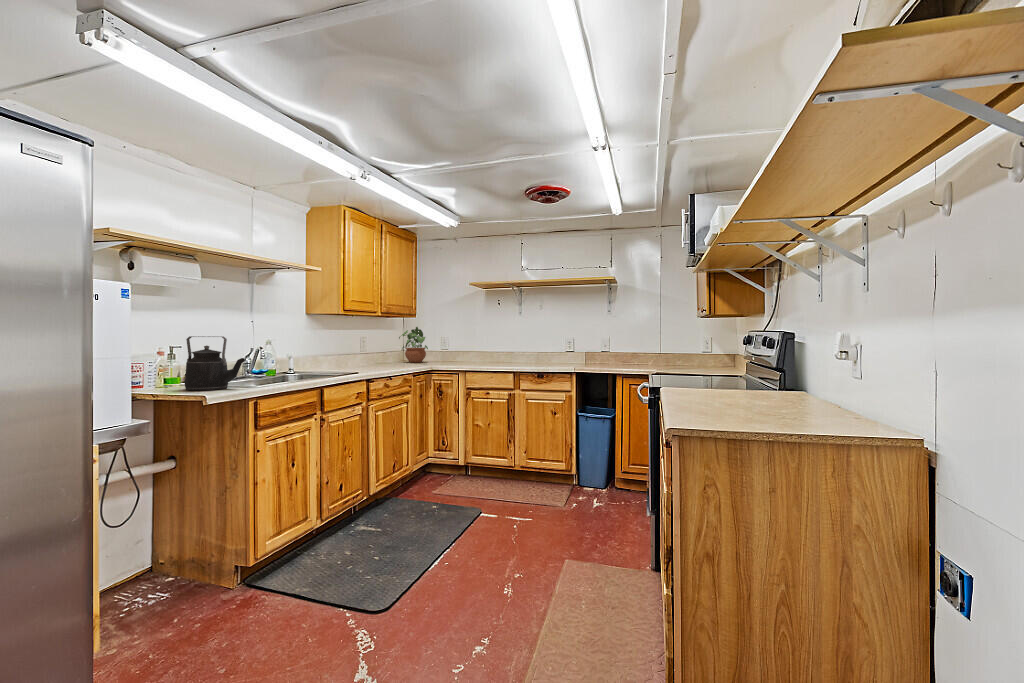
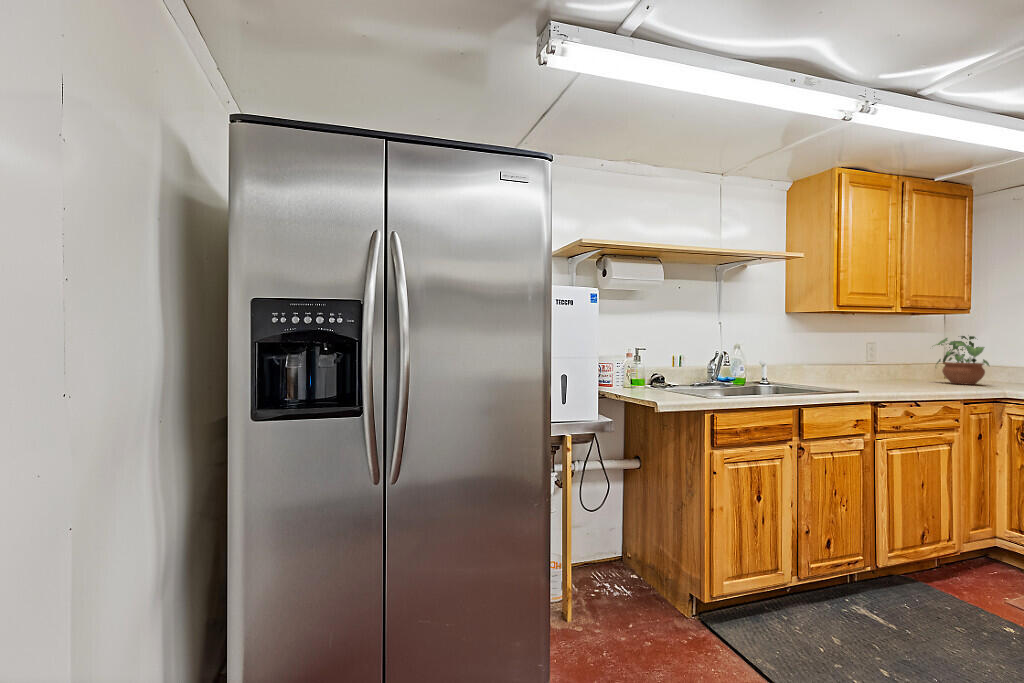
kettle: present [185,336,245,390] -> none [645,339,704,396]

